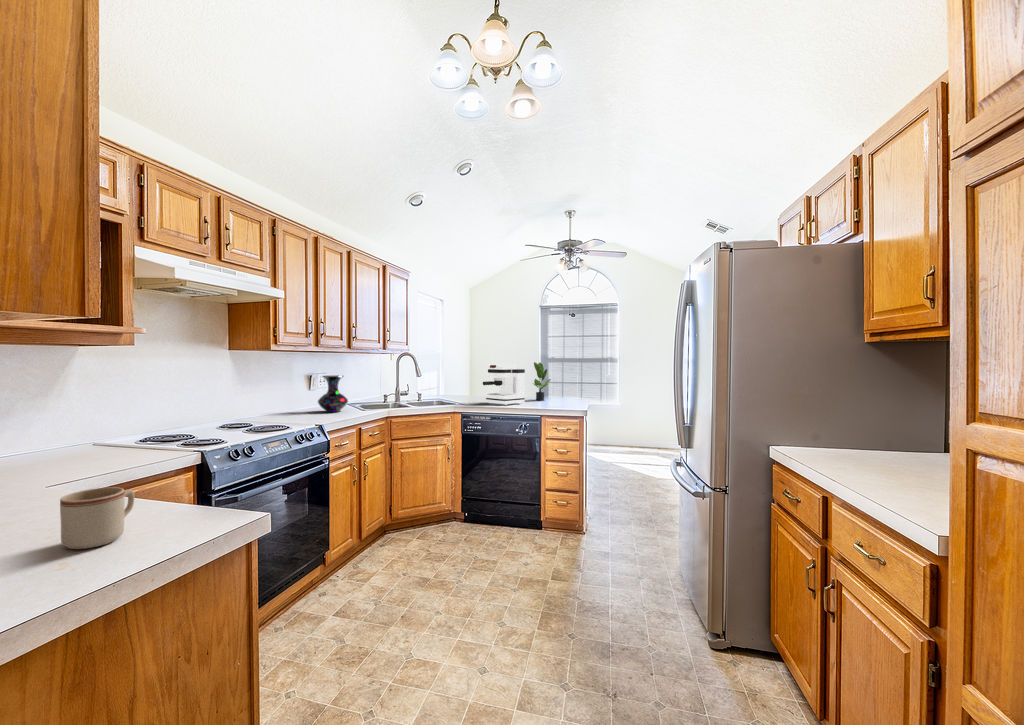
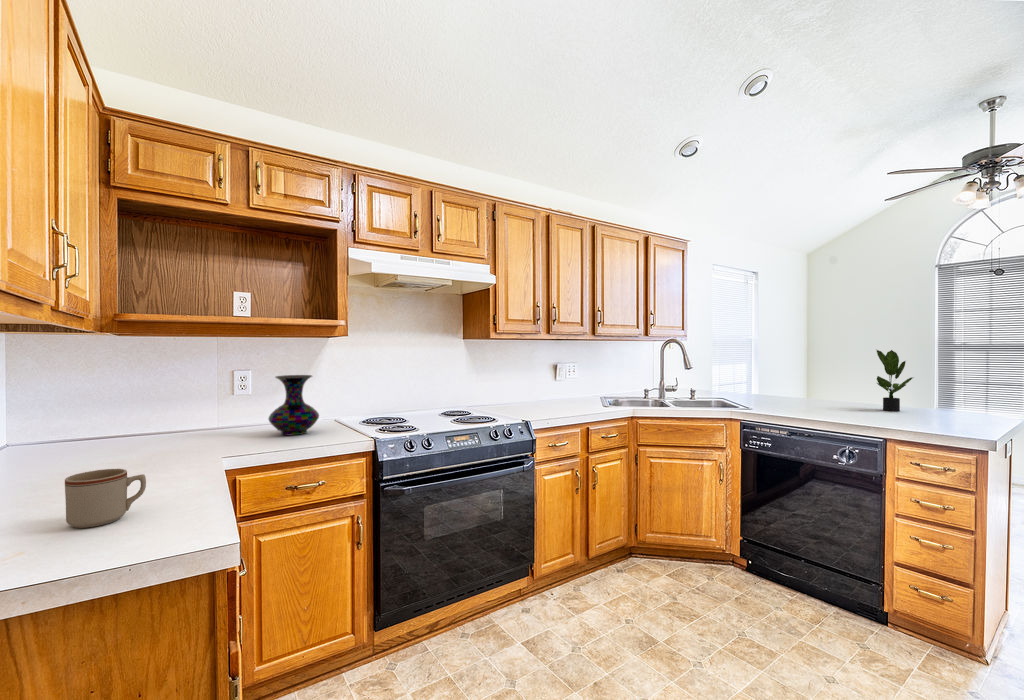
coffee maker: present [483,364,525,405] -> none [773,353,850,414]
vase: present [318,375,348,412] -> present [268,375,319,436]

